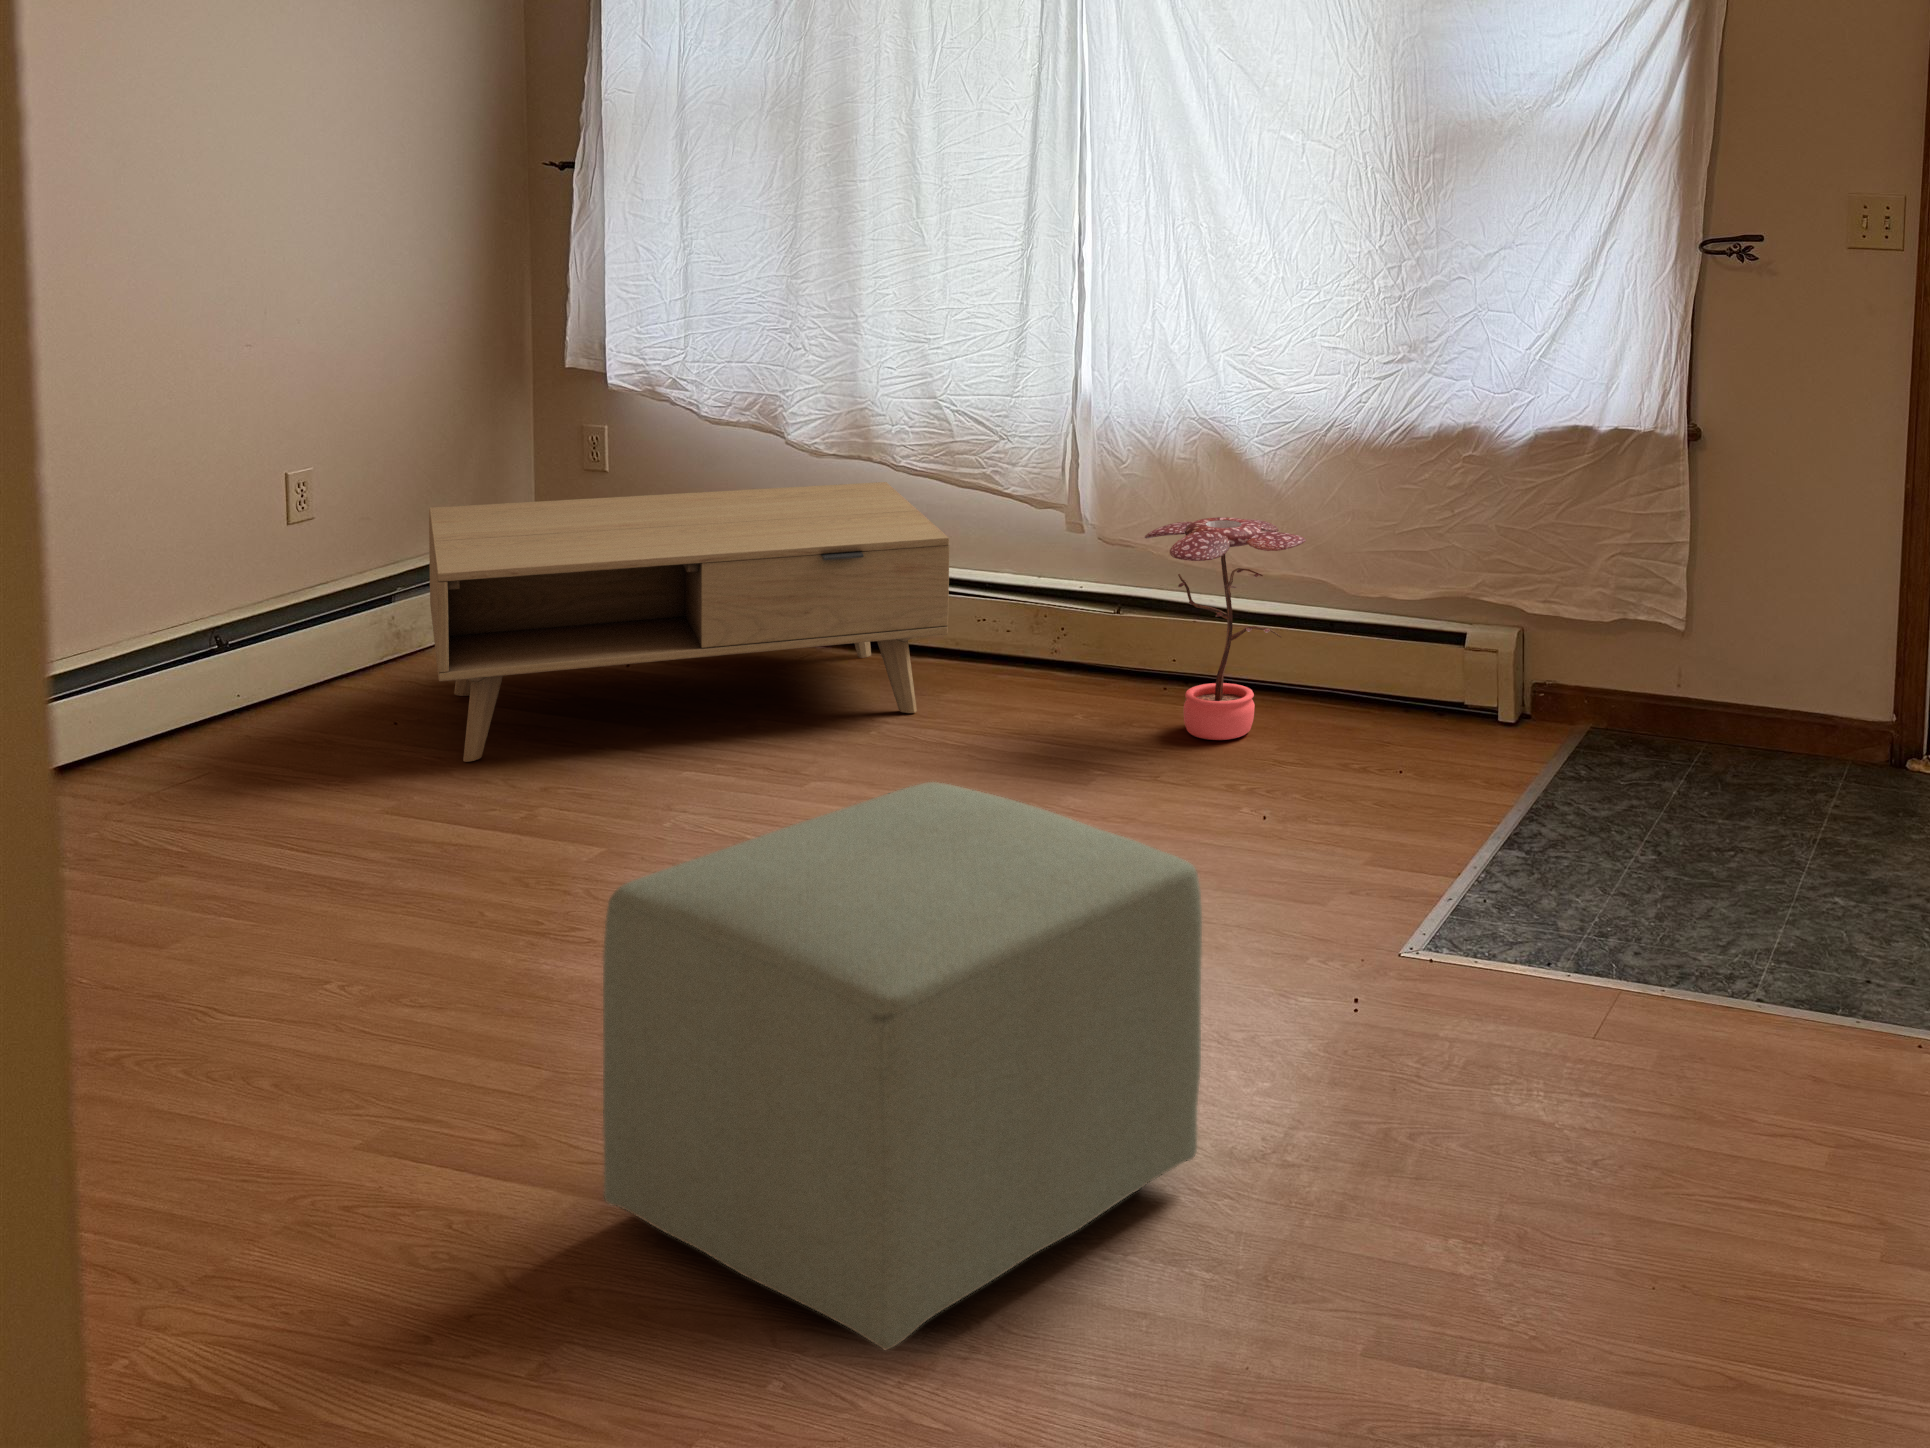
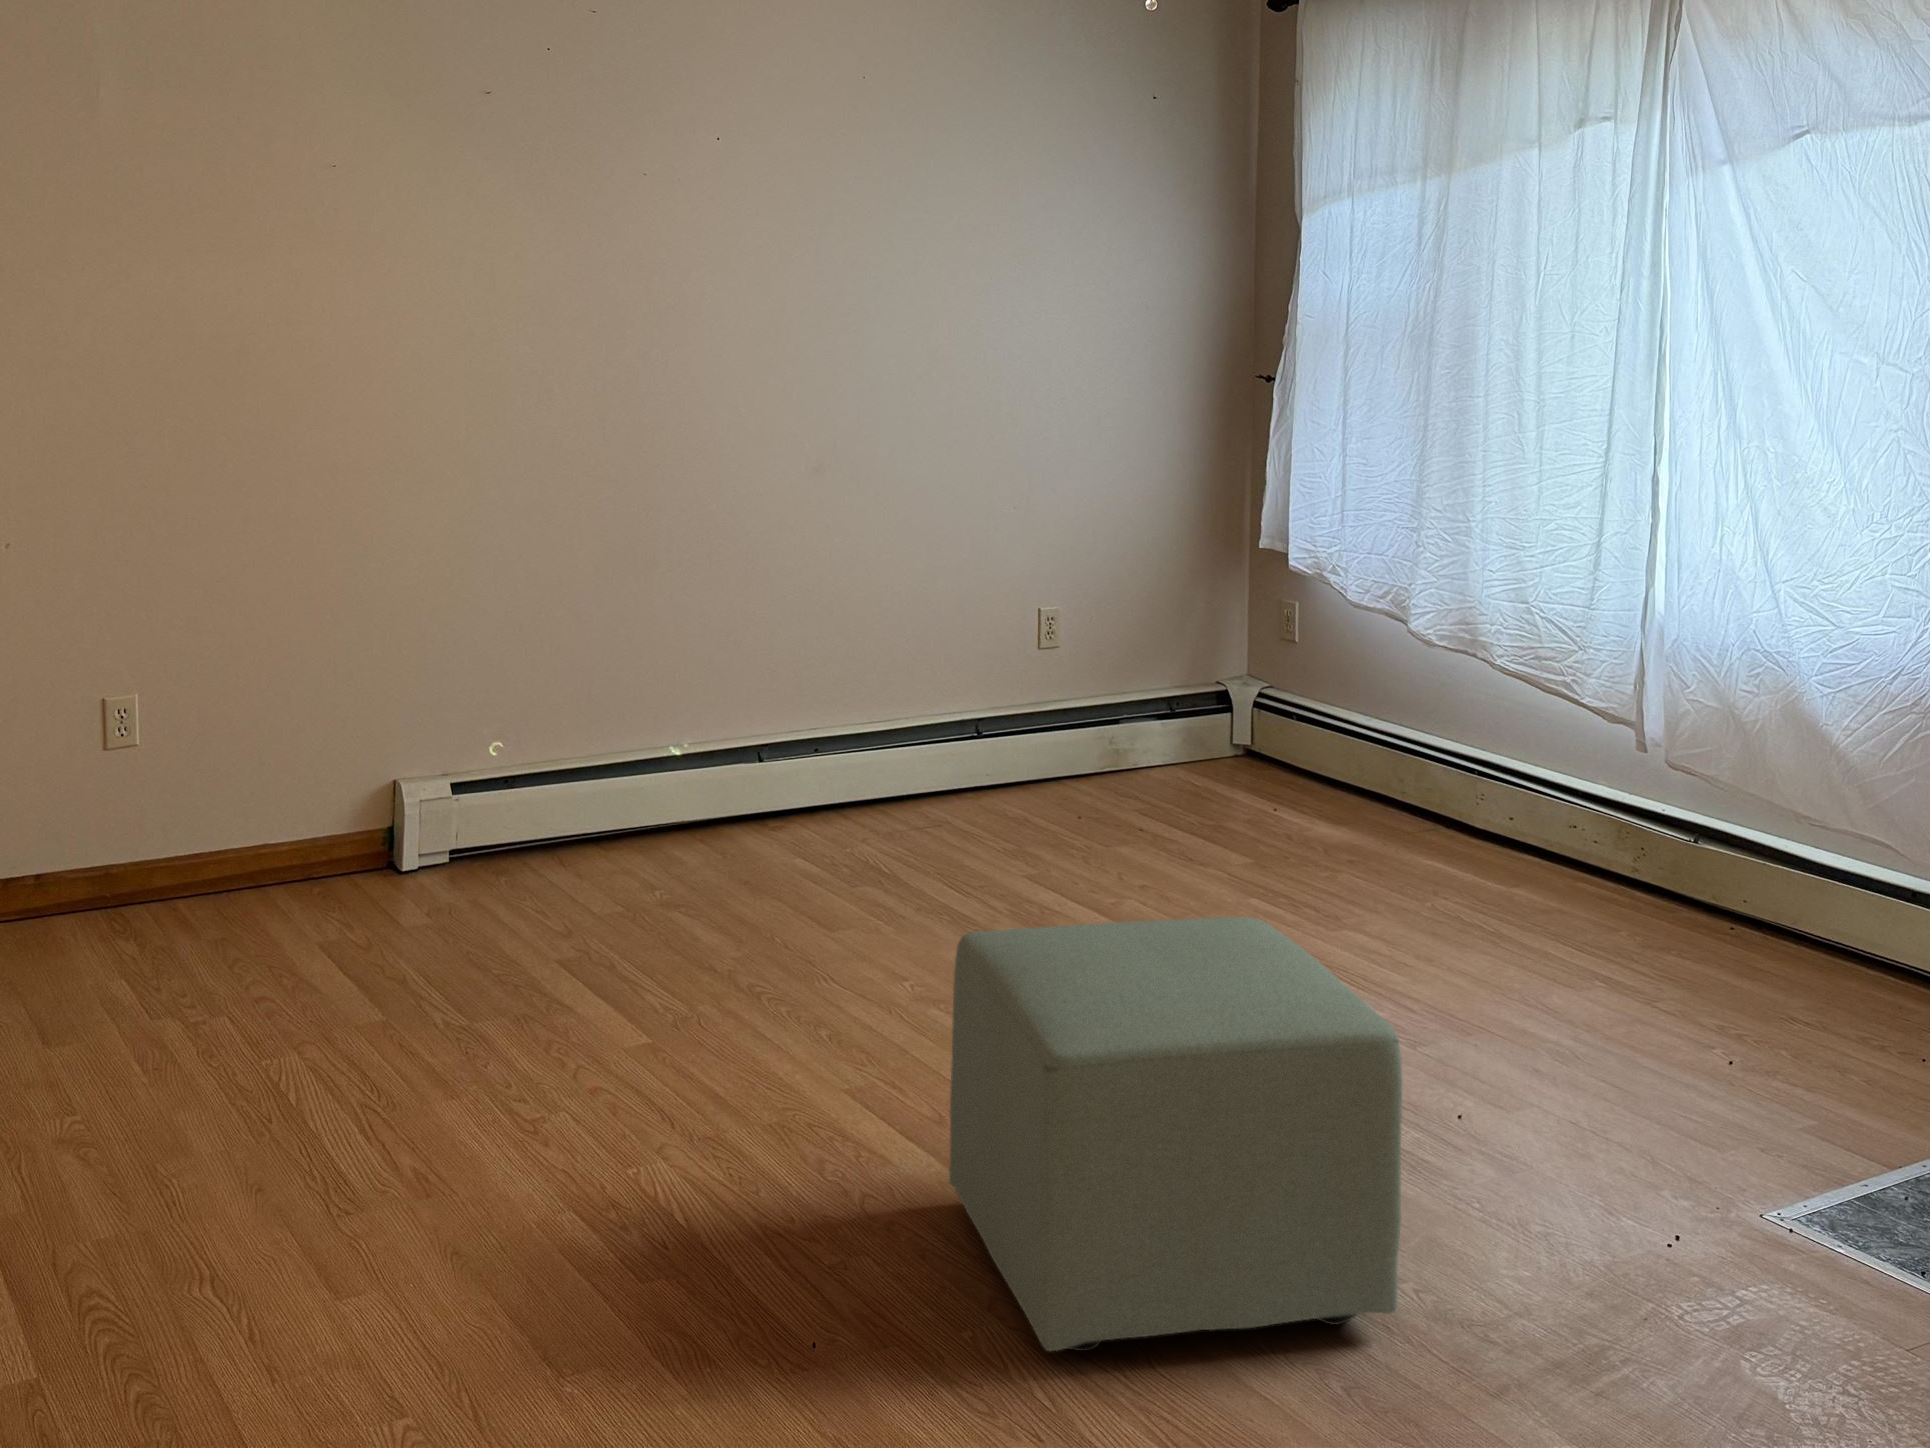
coffee table: present [429,482,950,762] -> none [1079,651,1501,896]
potted plant: present [1145,517,1306,740] -> none [1681,752,1846,987]

